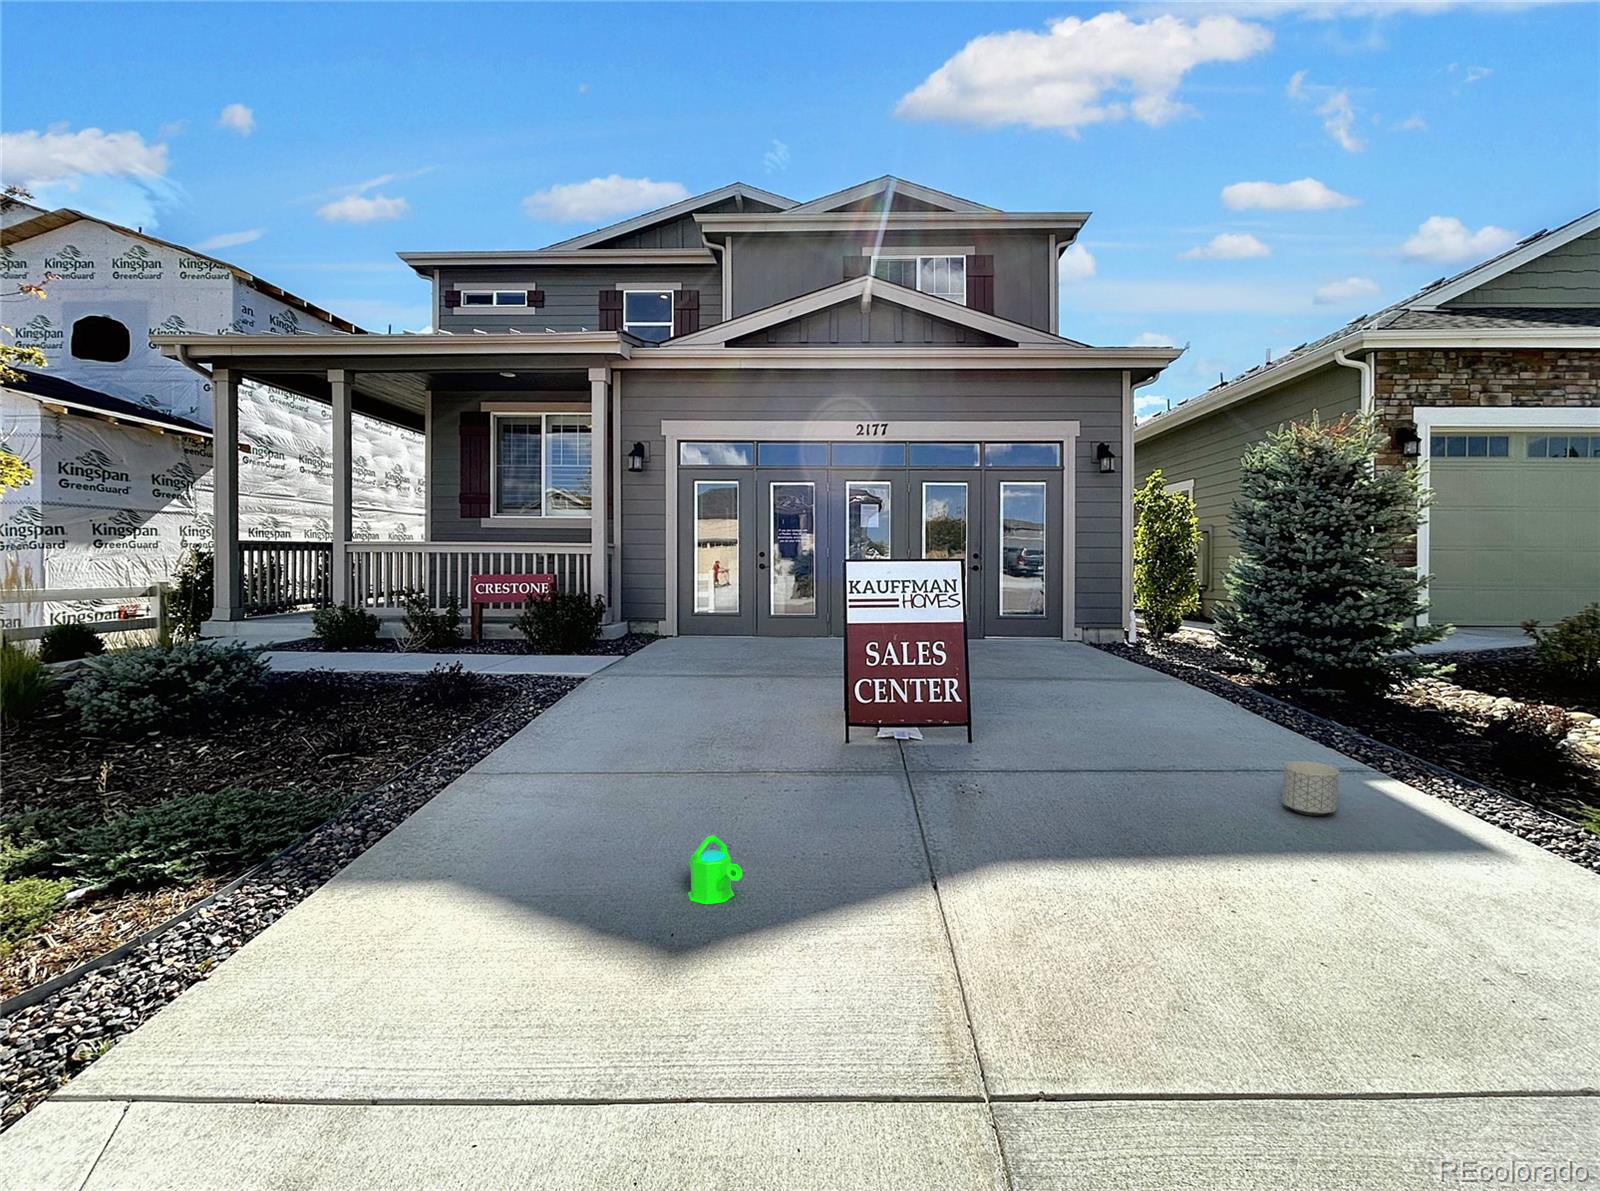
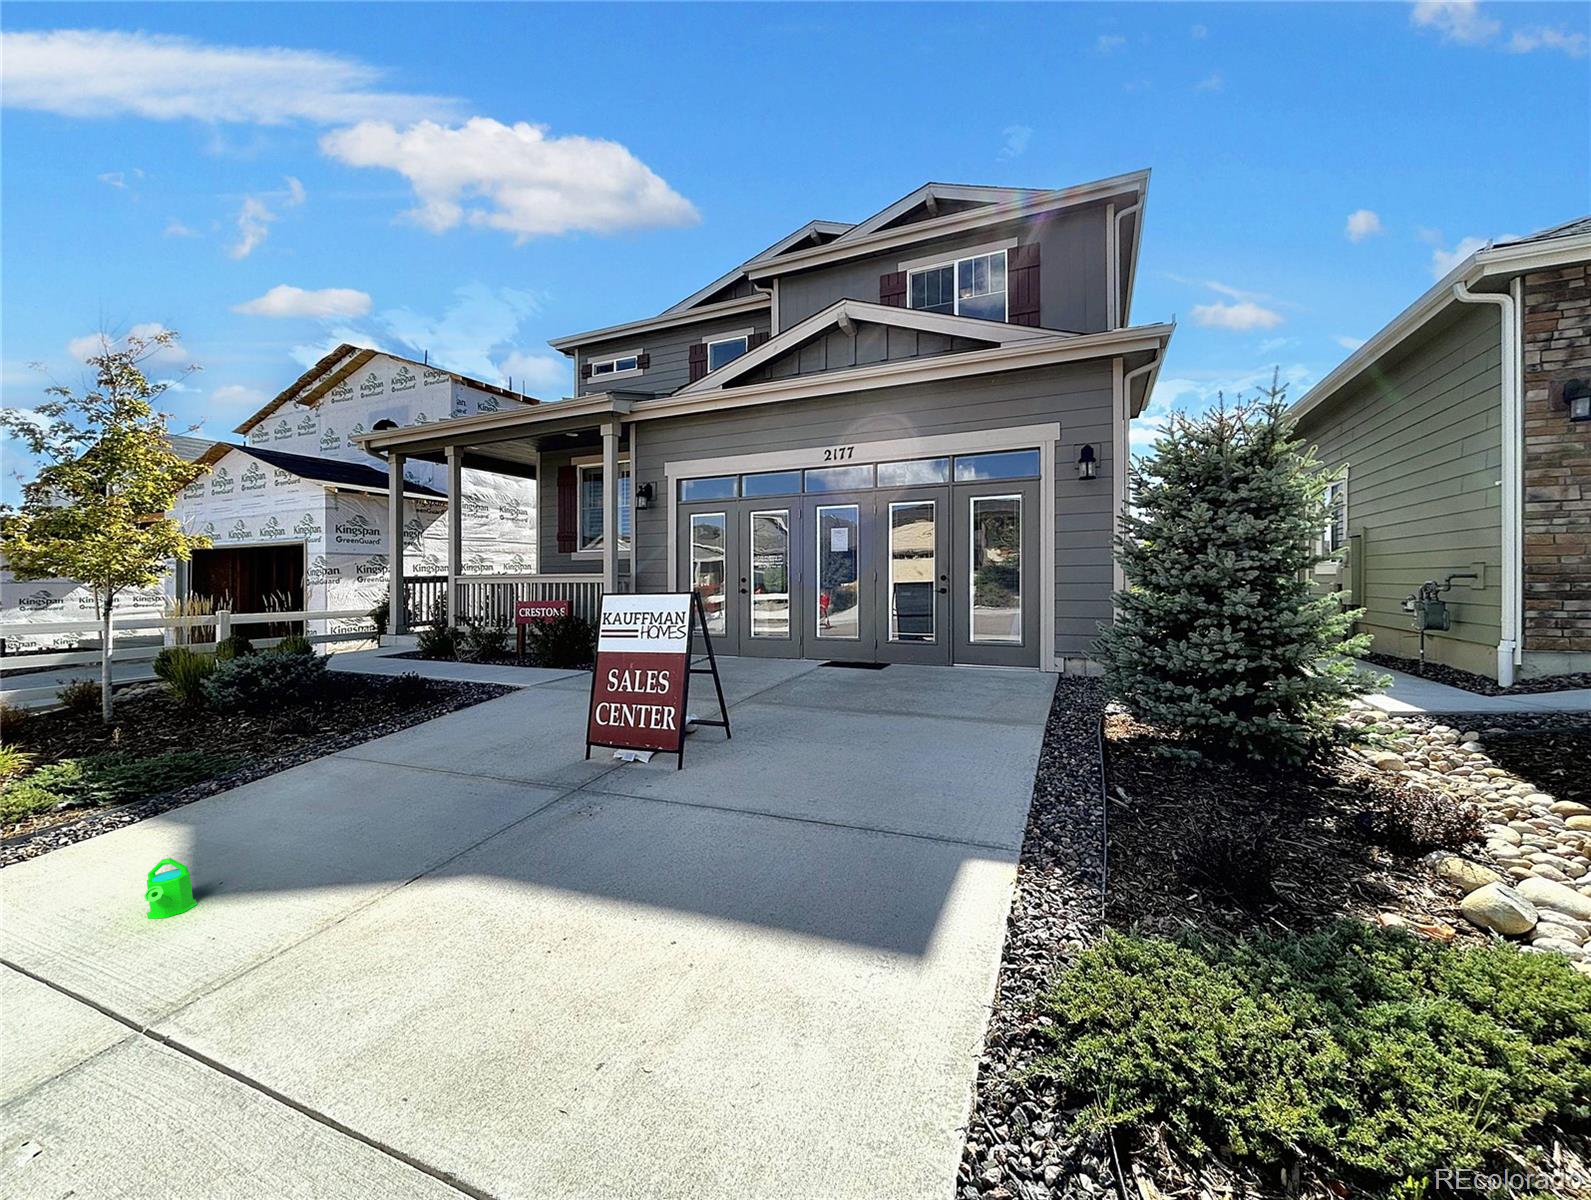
planter: present [1282,761,1339,816] -> none [814,816,869,879]

